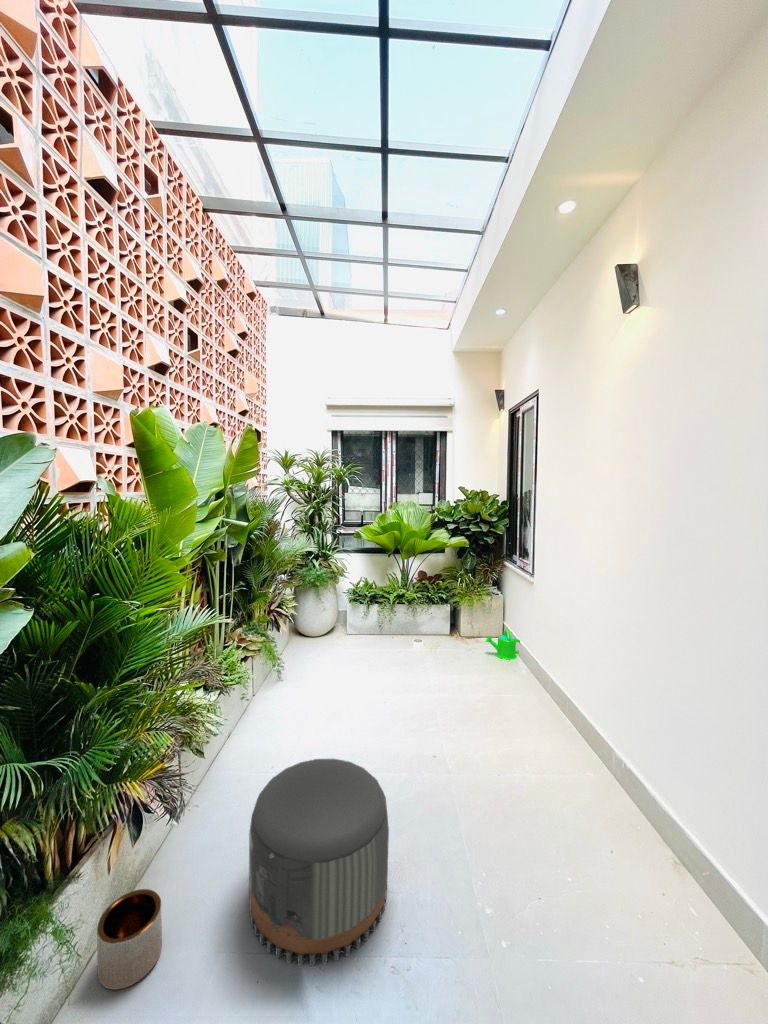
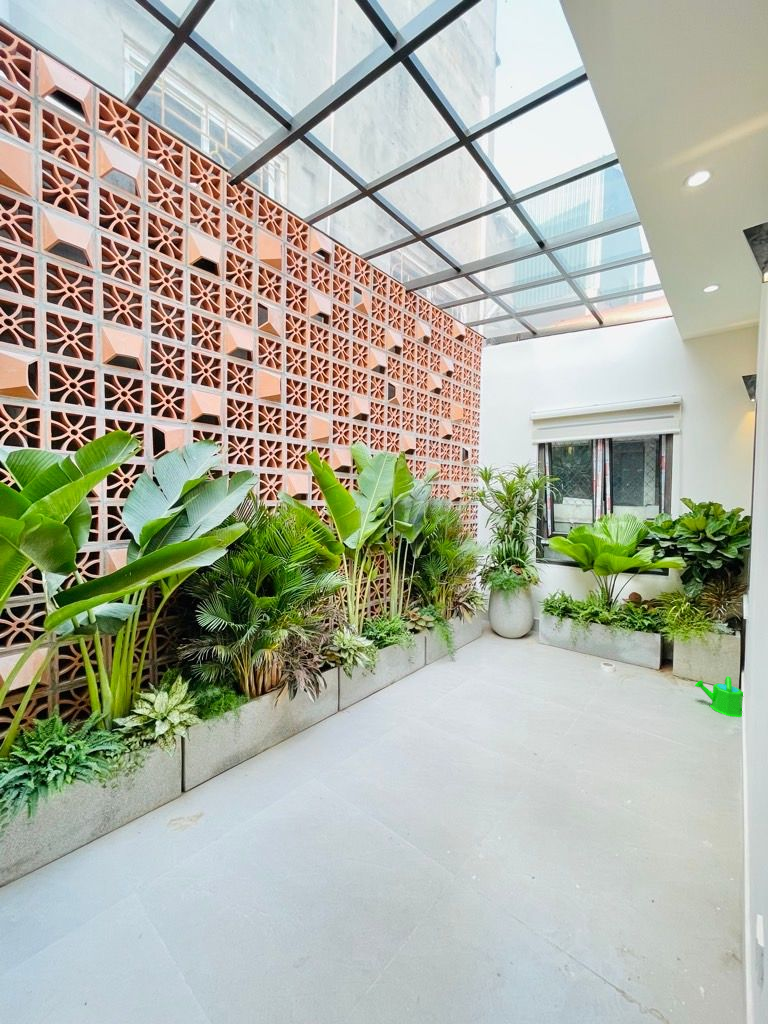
pouf: present [249,759,389,966] -> none [332,722,445,883]
planter: present [97,889,162,990] -> none [245,762,283,818]

